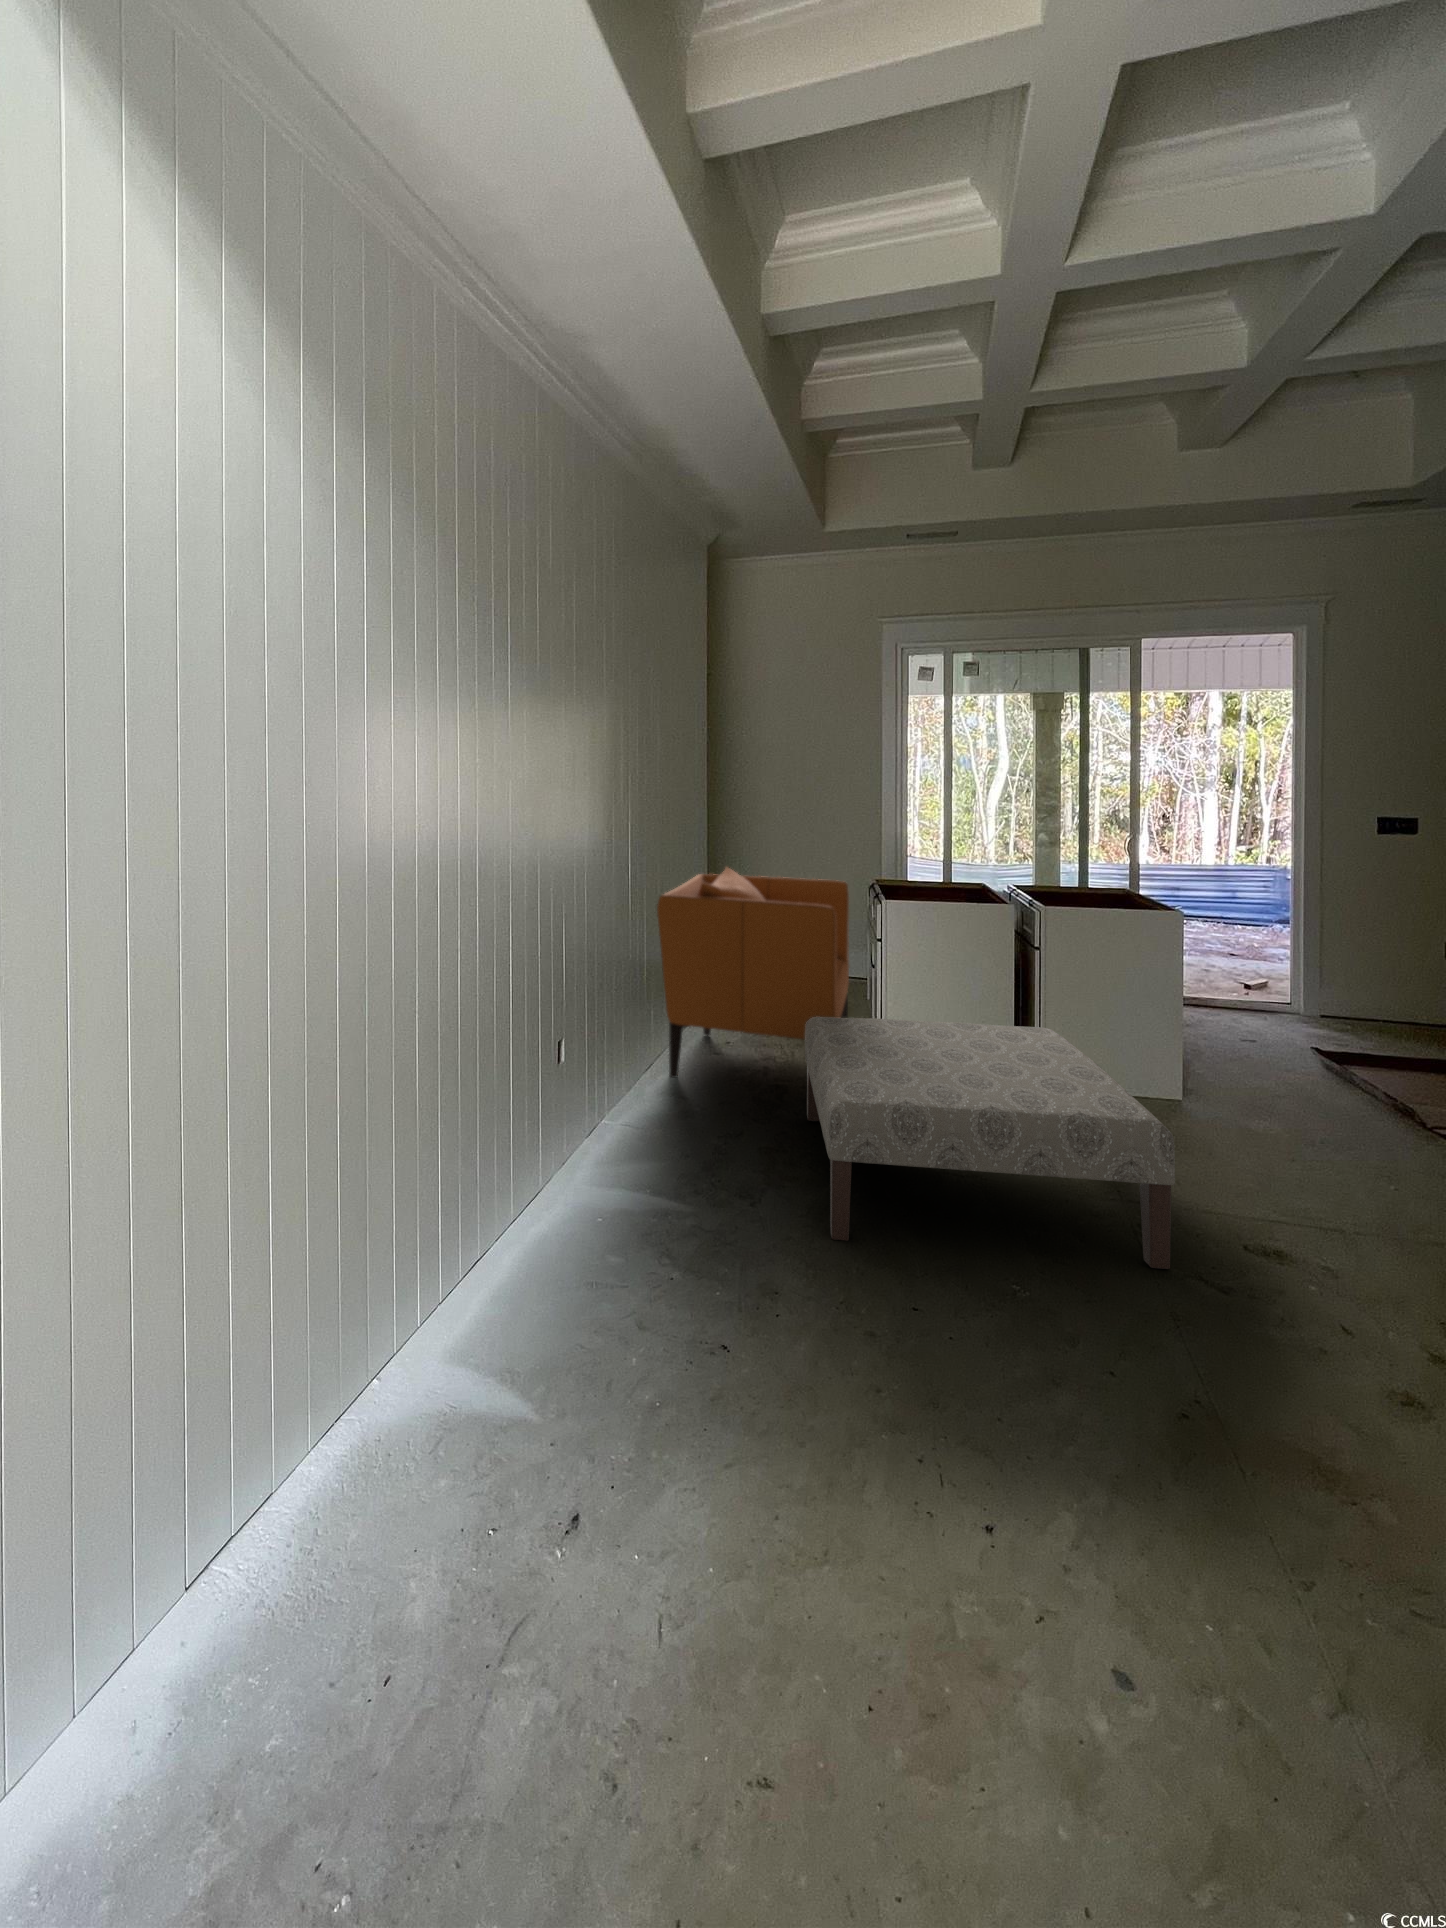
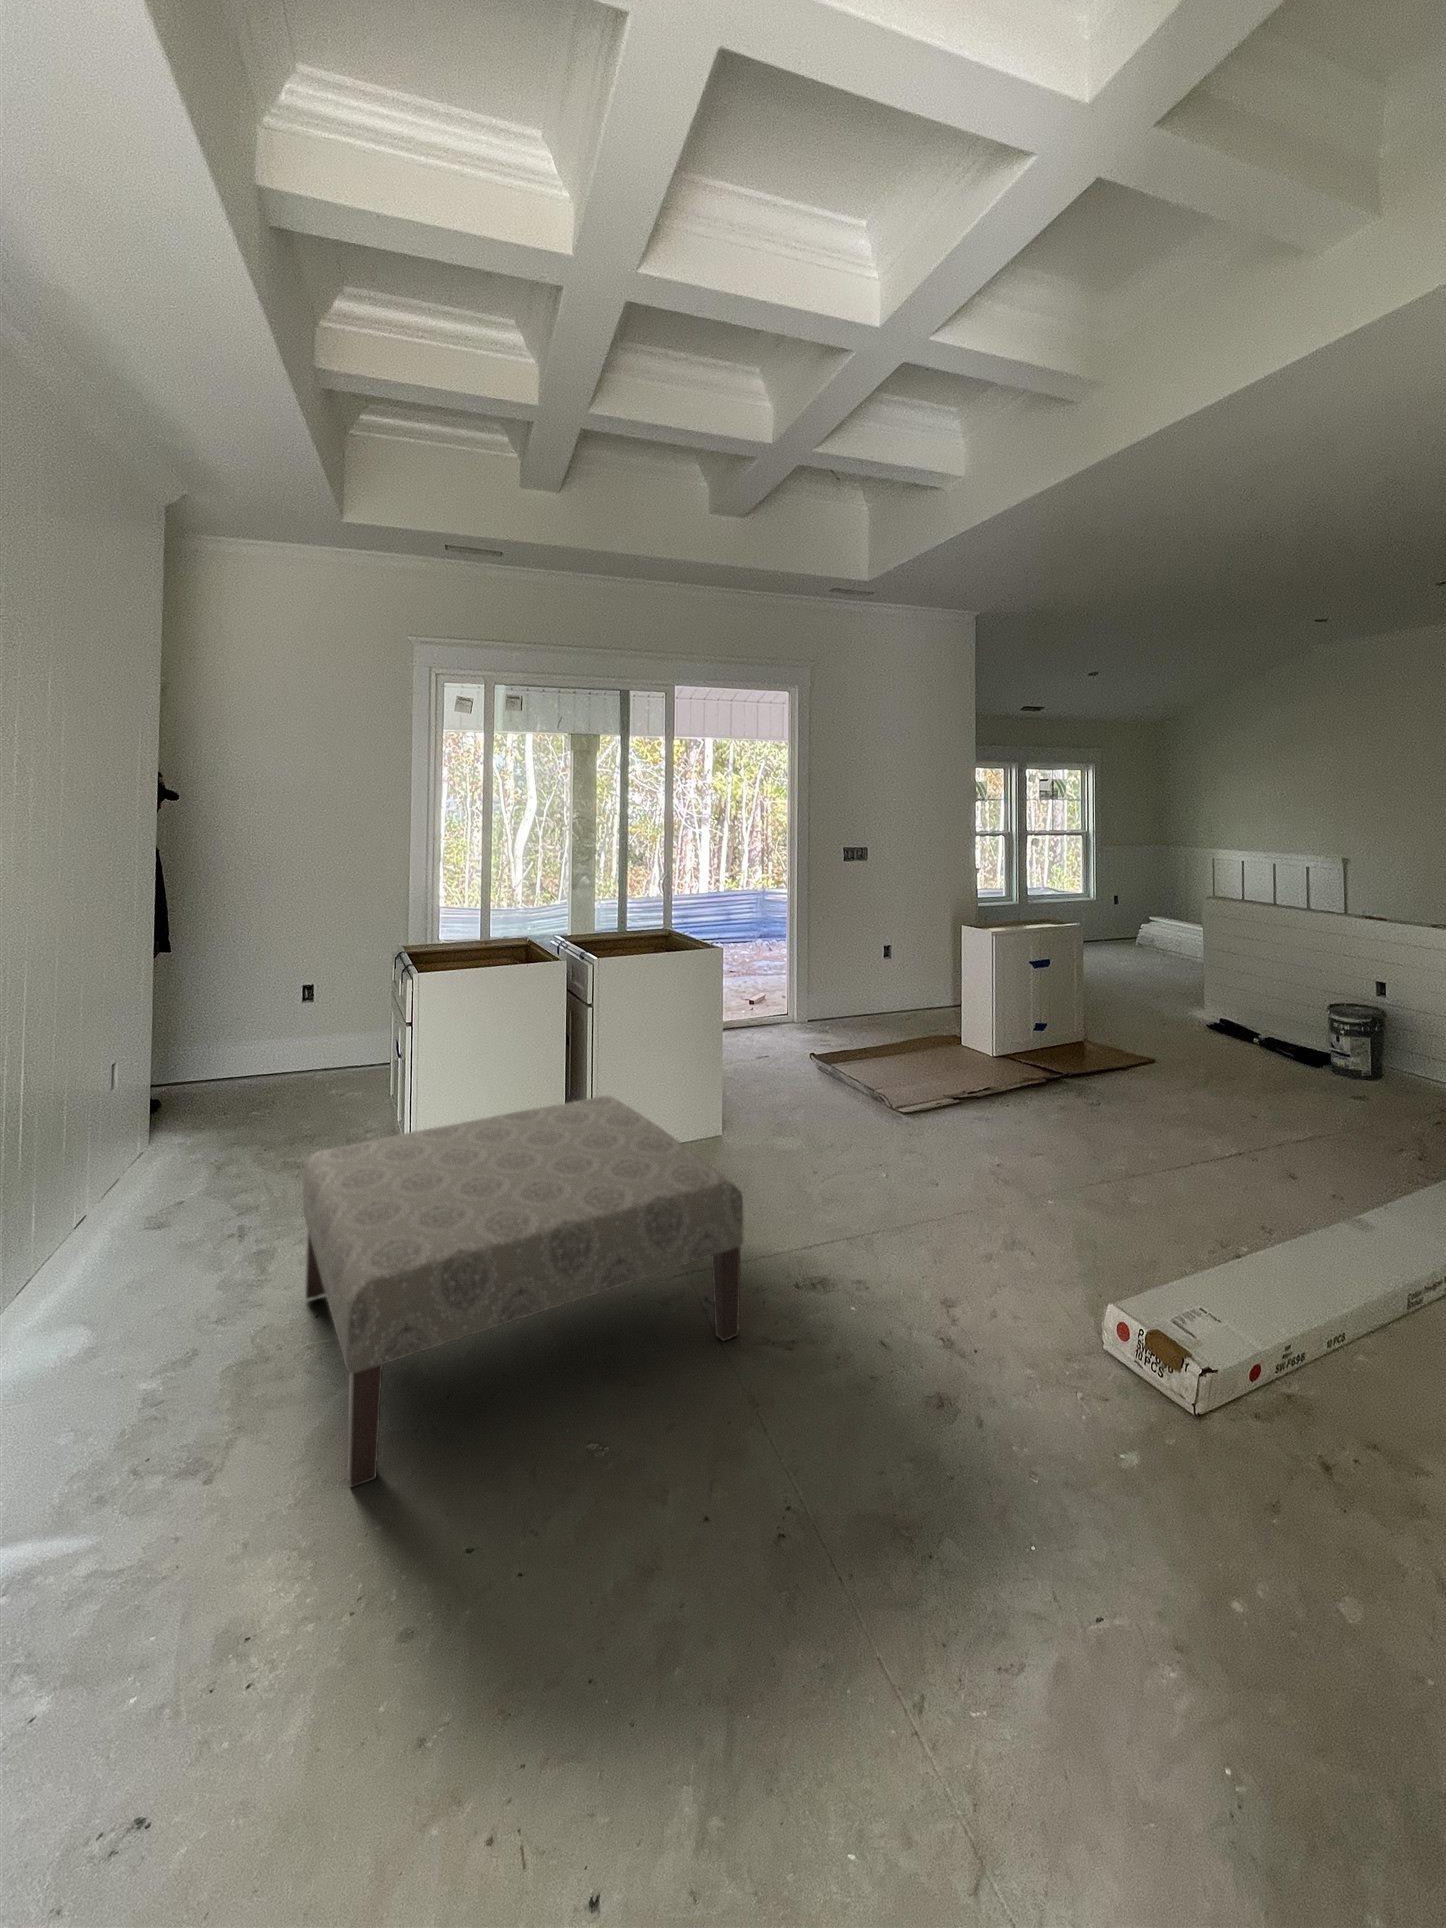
armchair: present [657,868,849,1078] -> none [35,952,365,1305]

